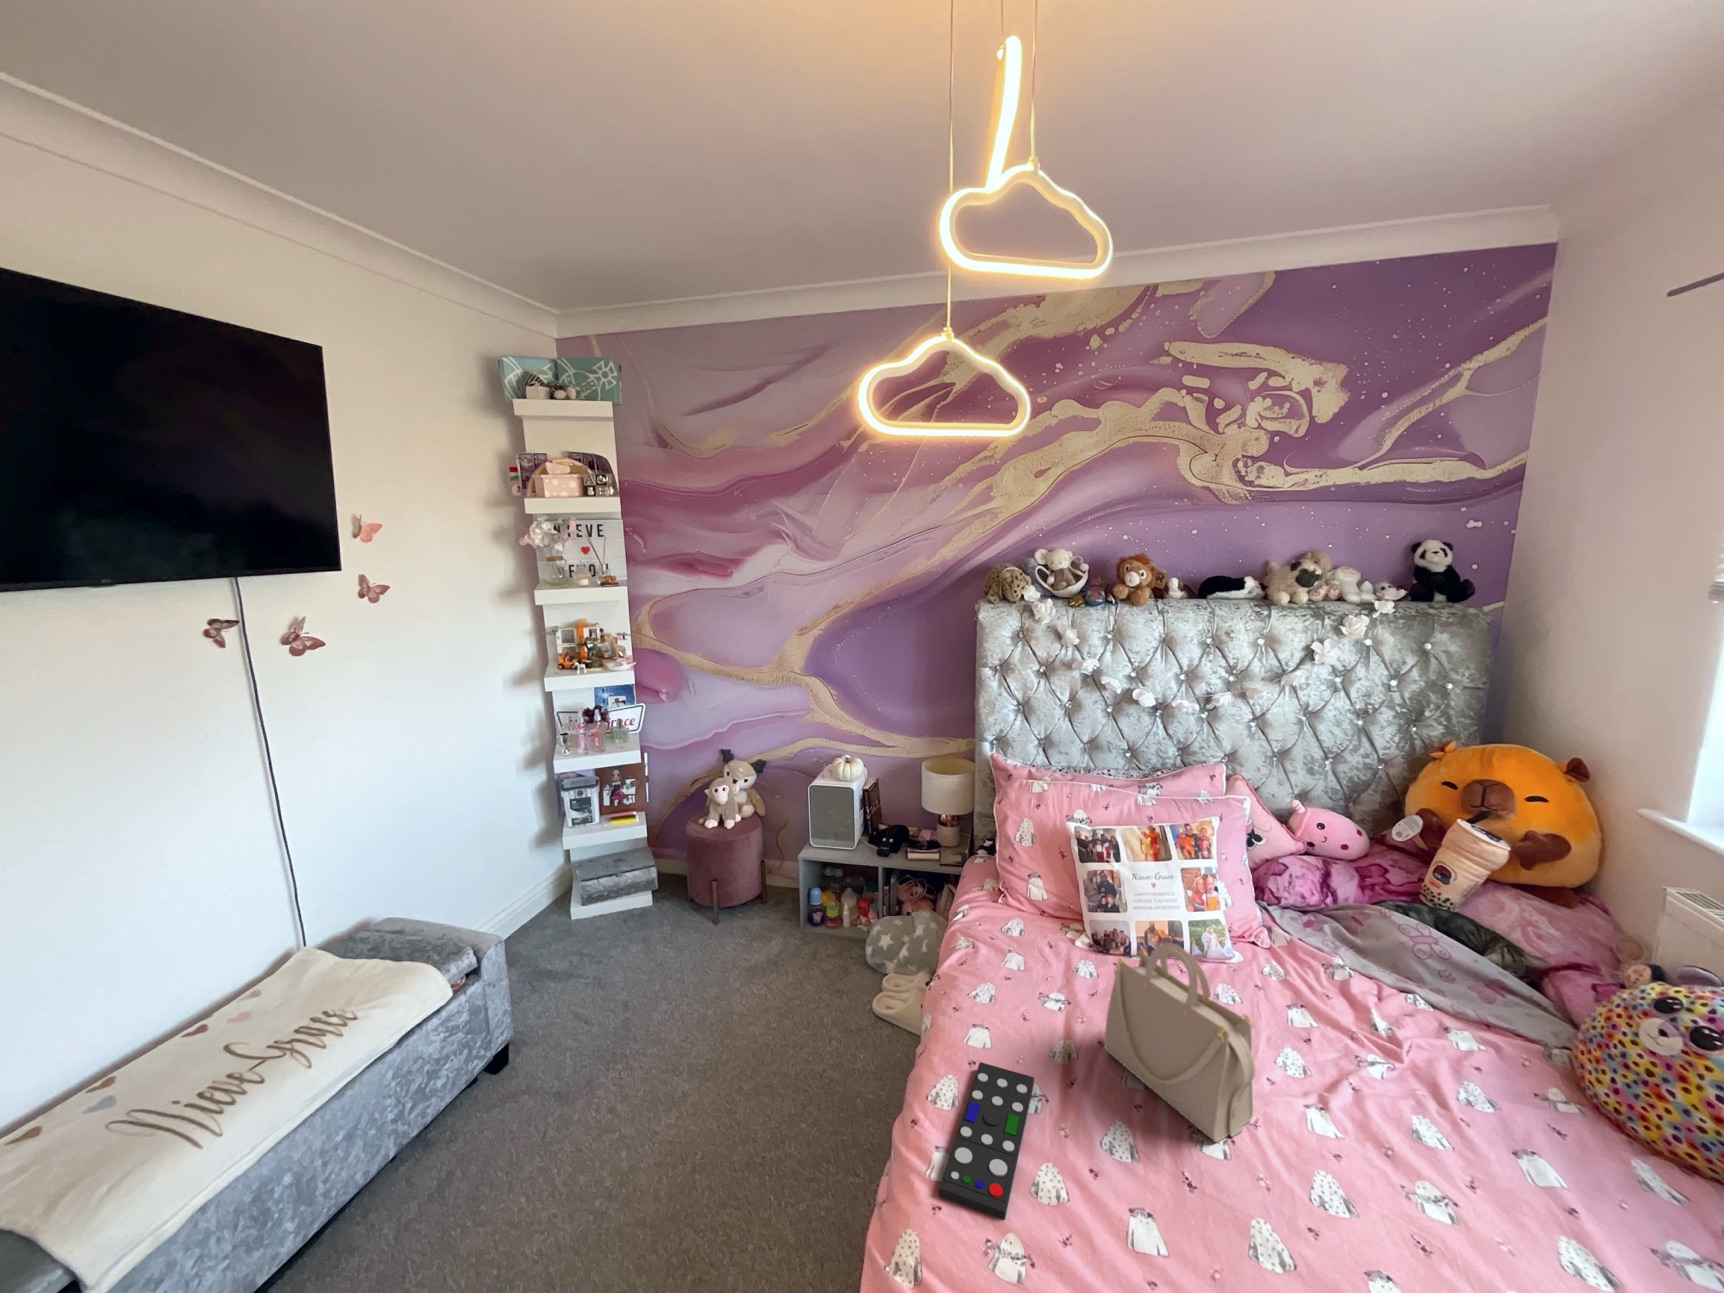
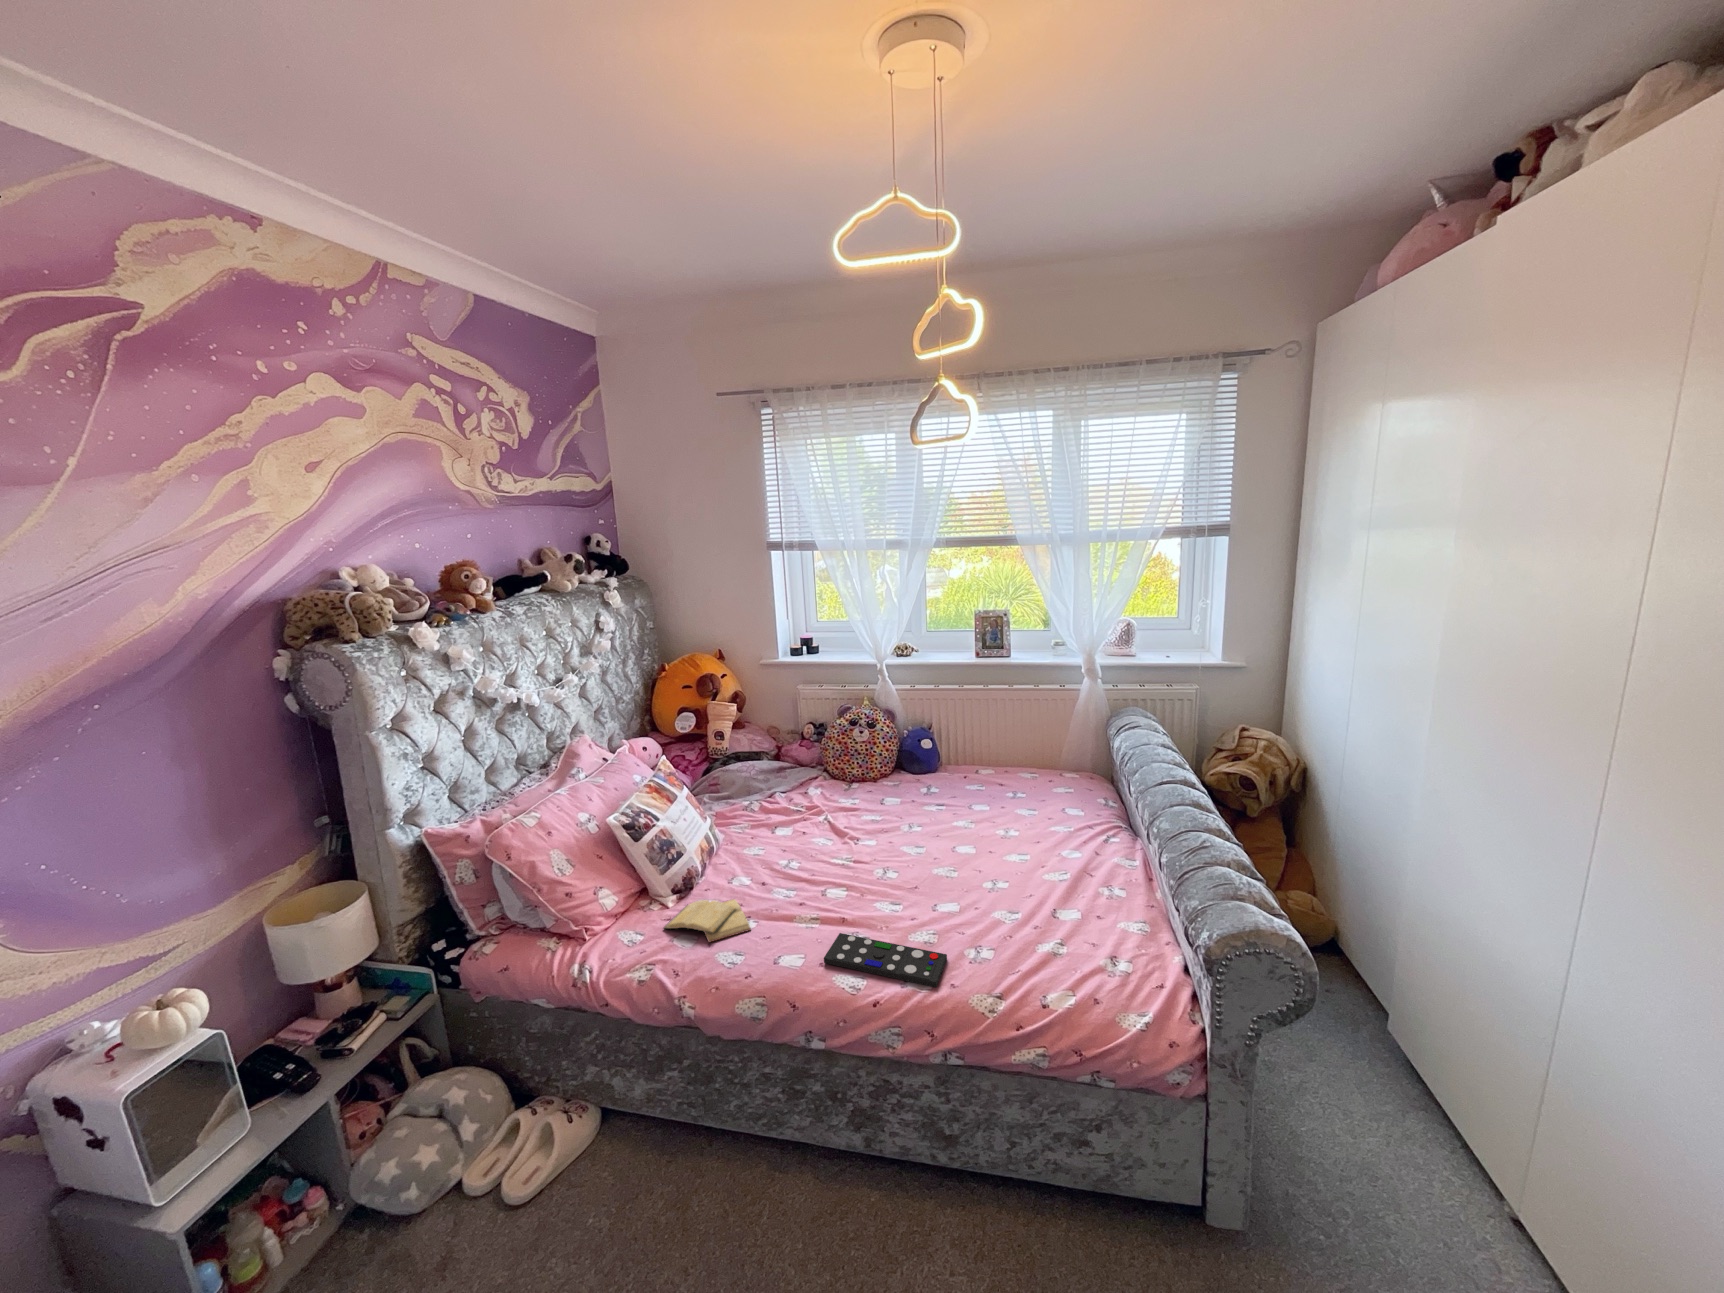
diary: none [1004,939,1092,1002] -> present [664,899,751,942]
handbag: present [1104,942,1255,1142] -> none [796,793,886,901]

